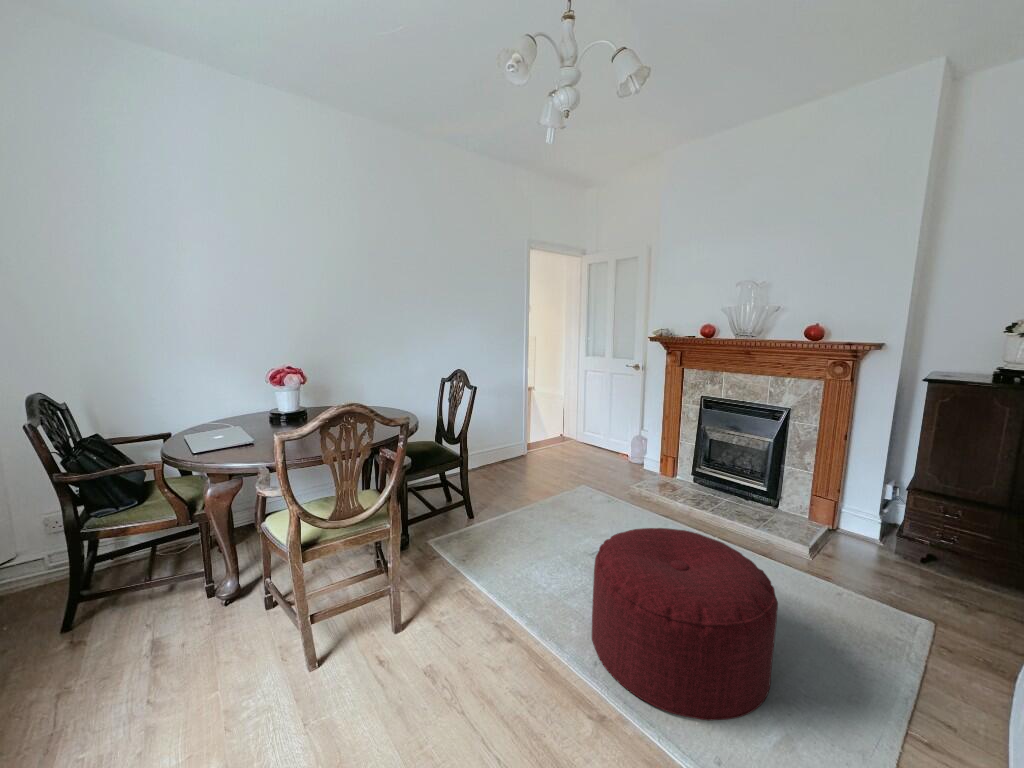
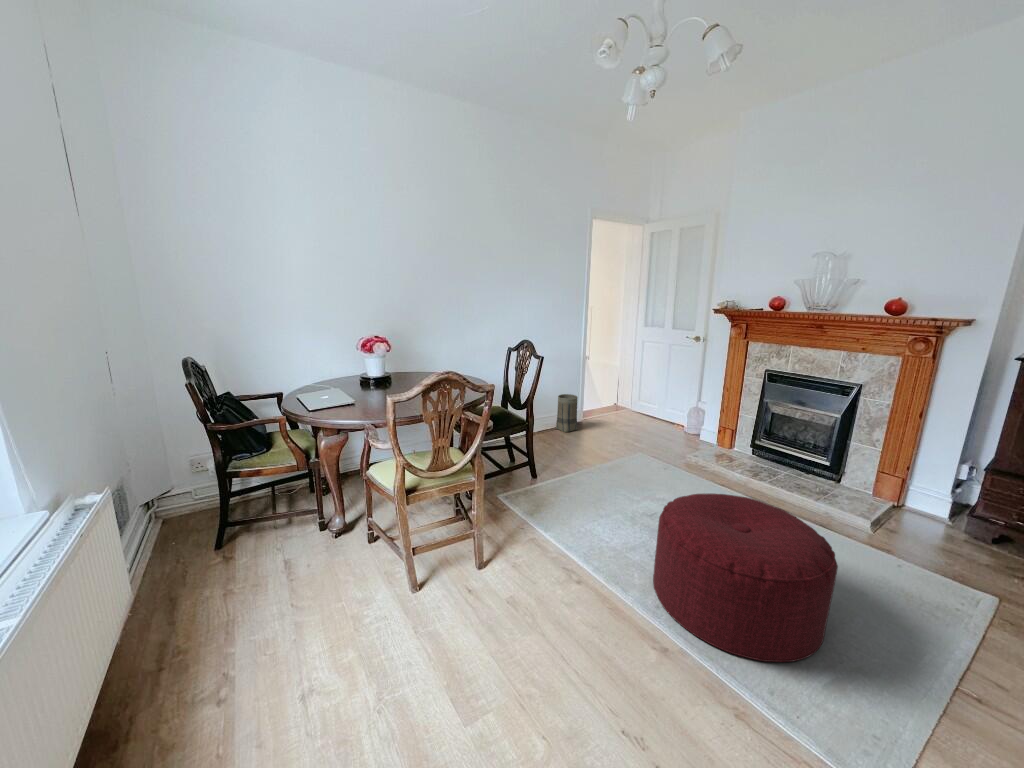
basket: none [499,426,521,467] -> present [556,394,578,432]

